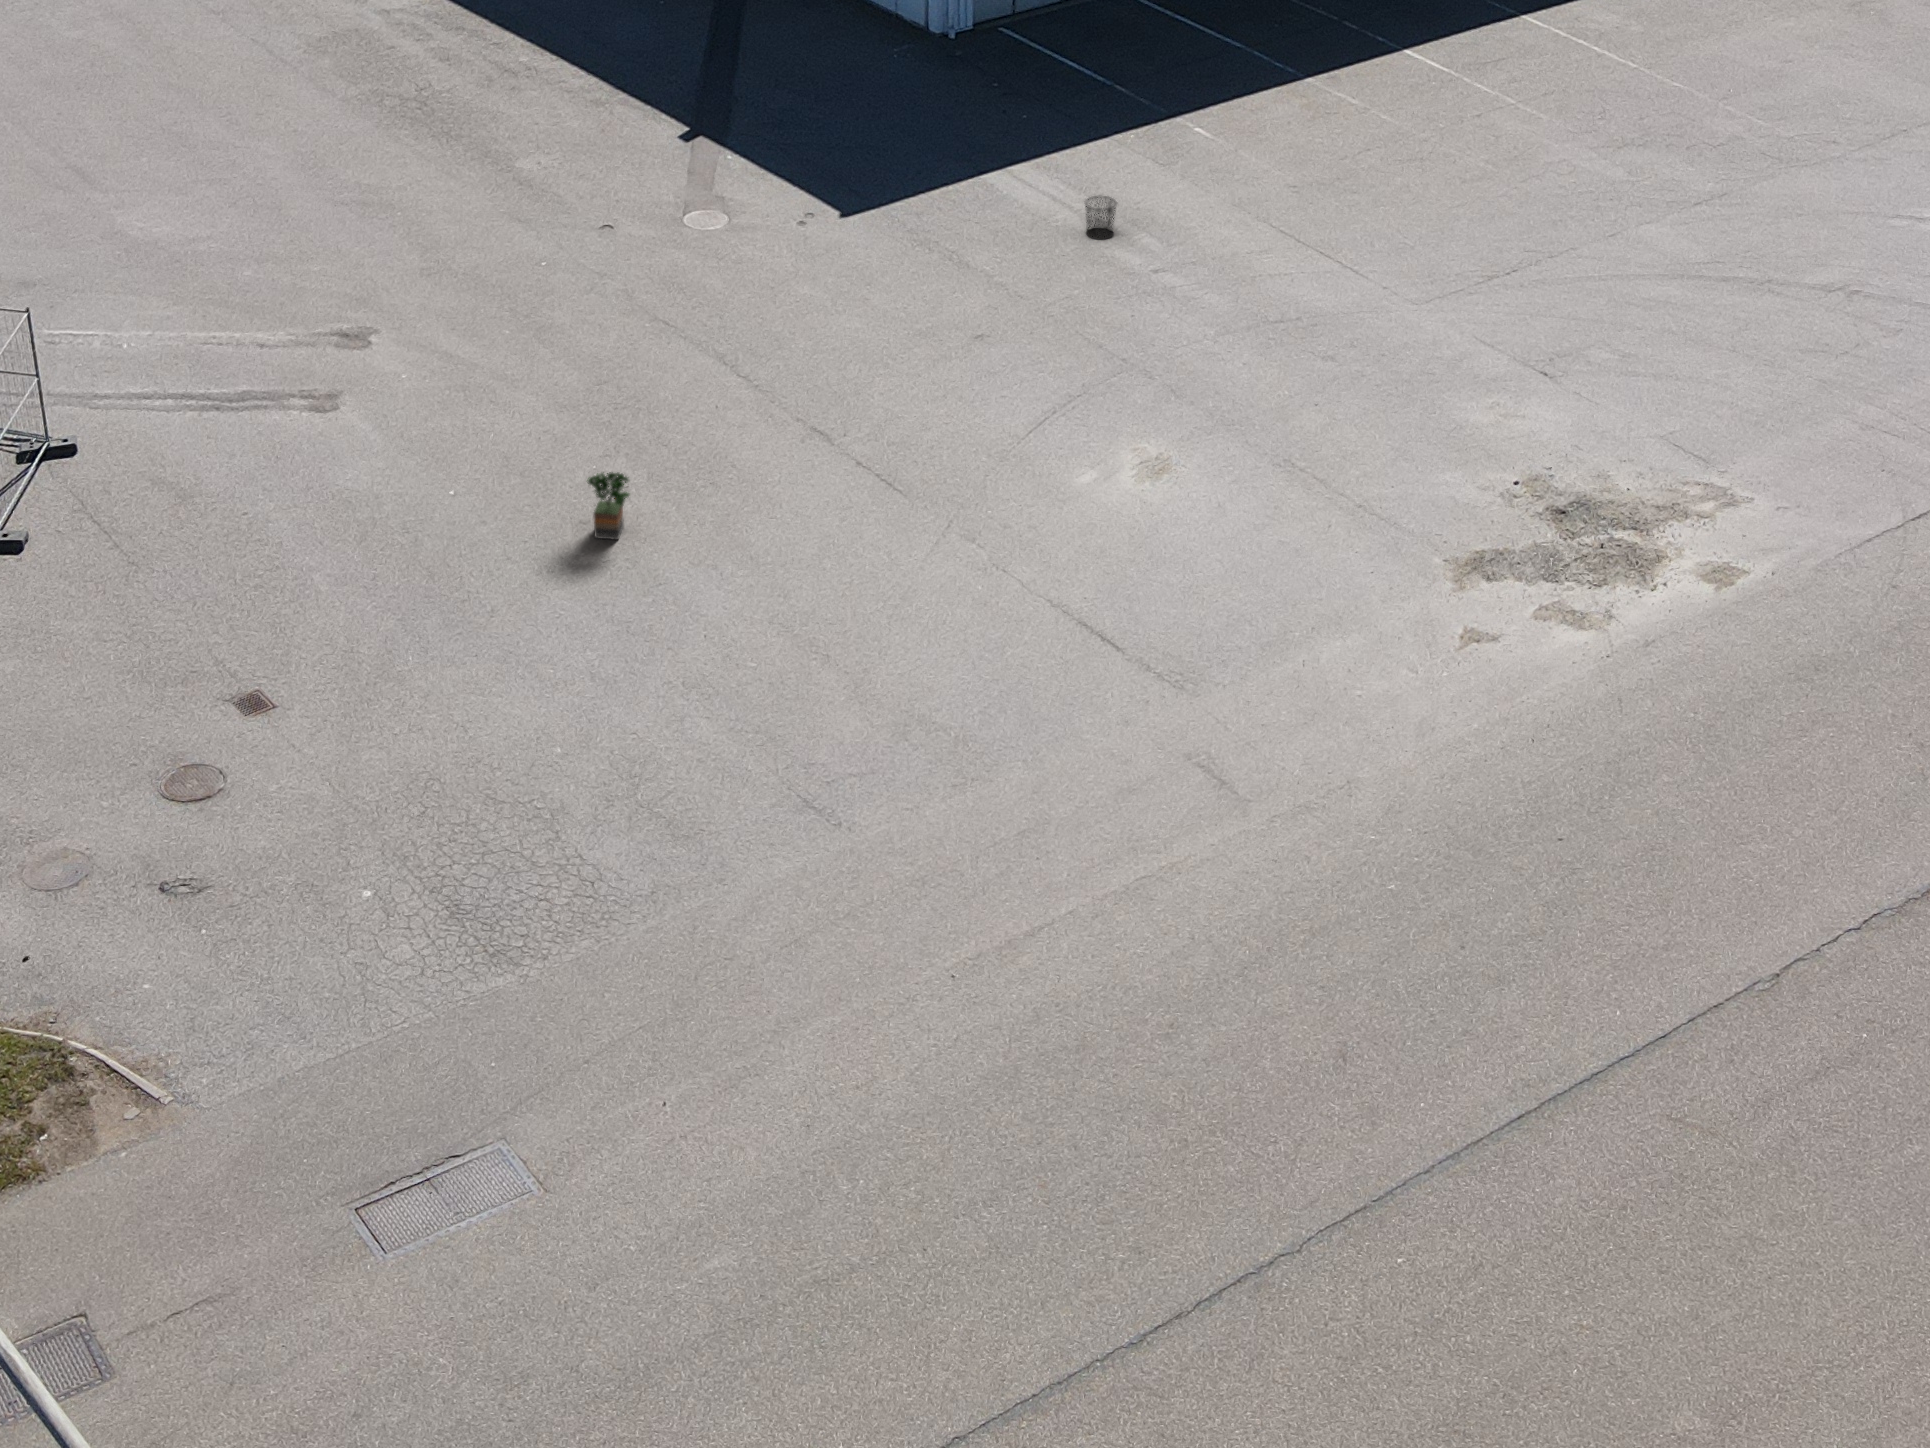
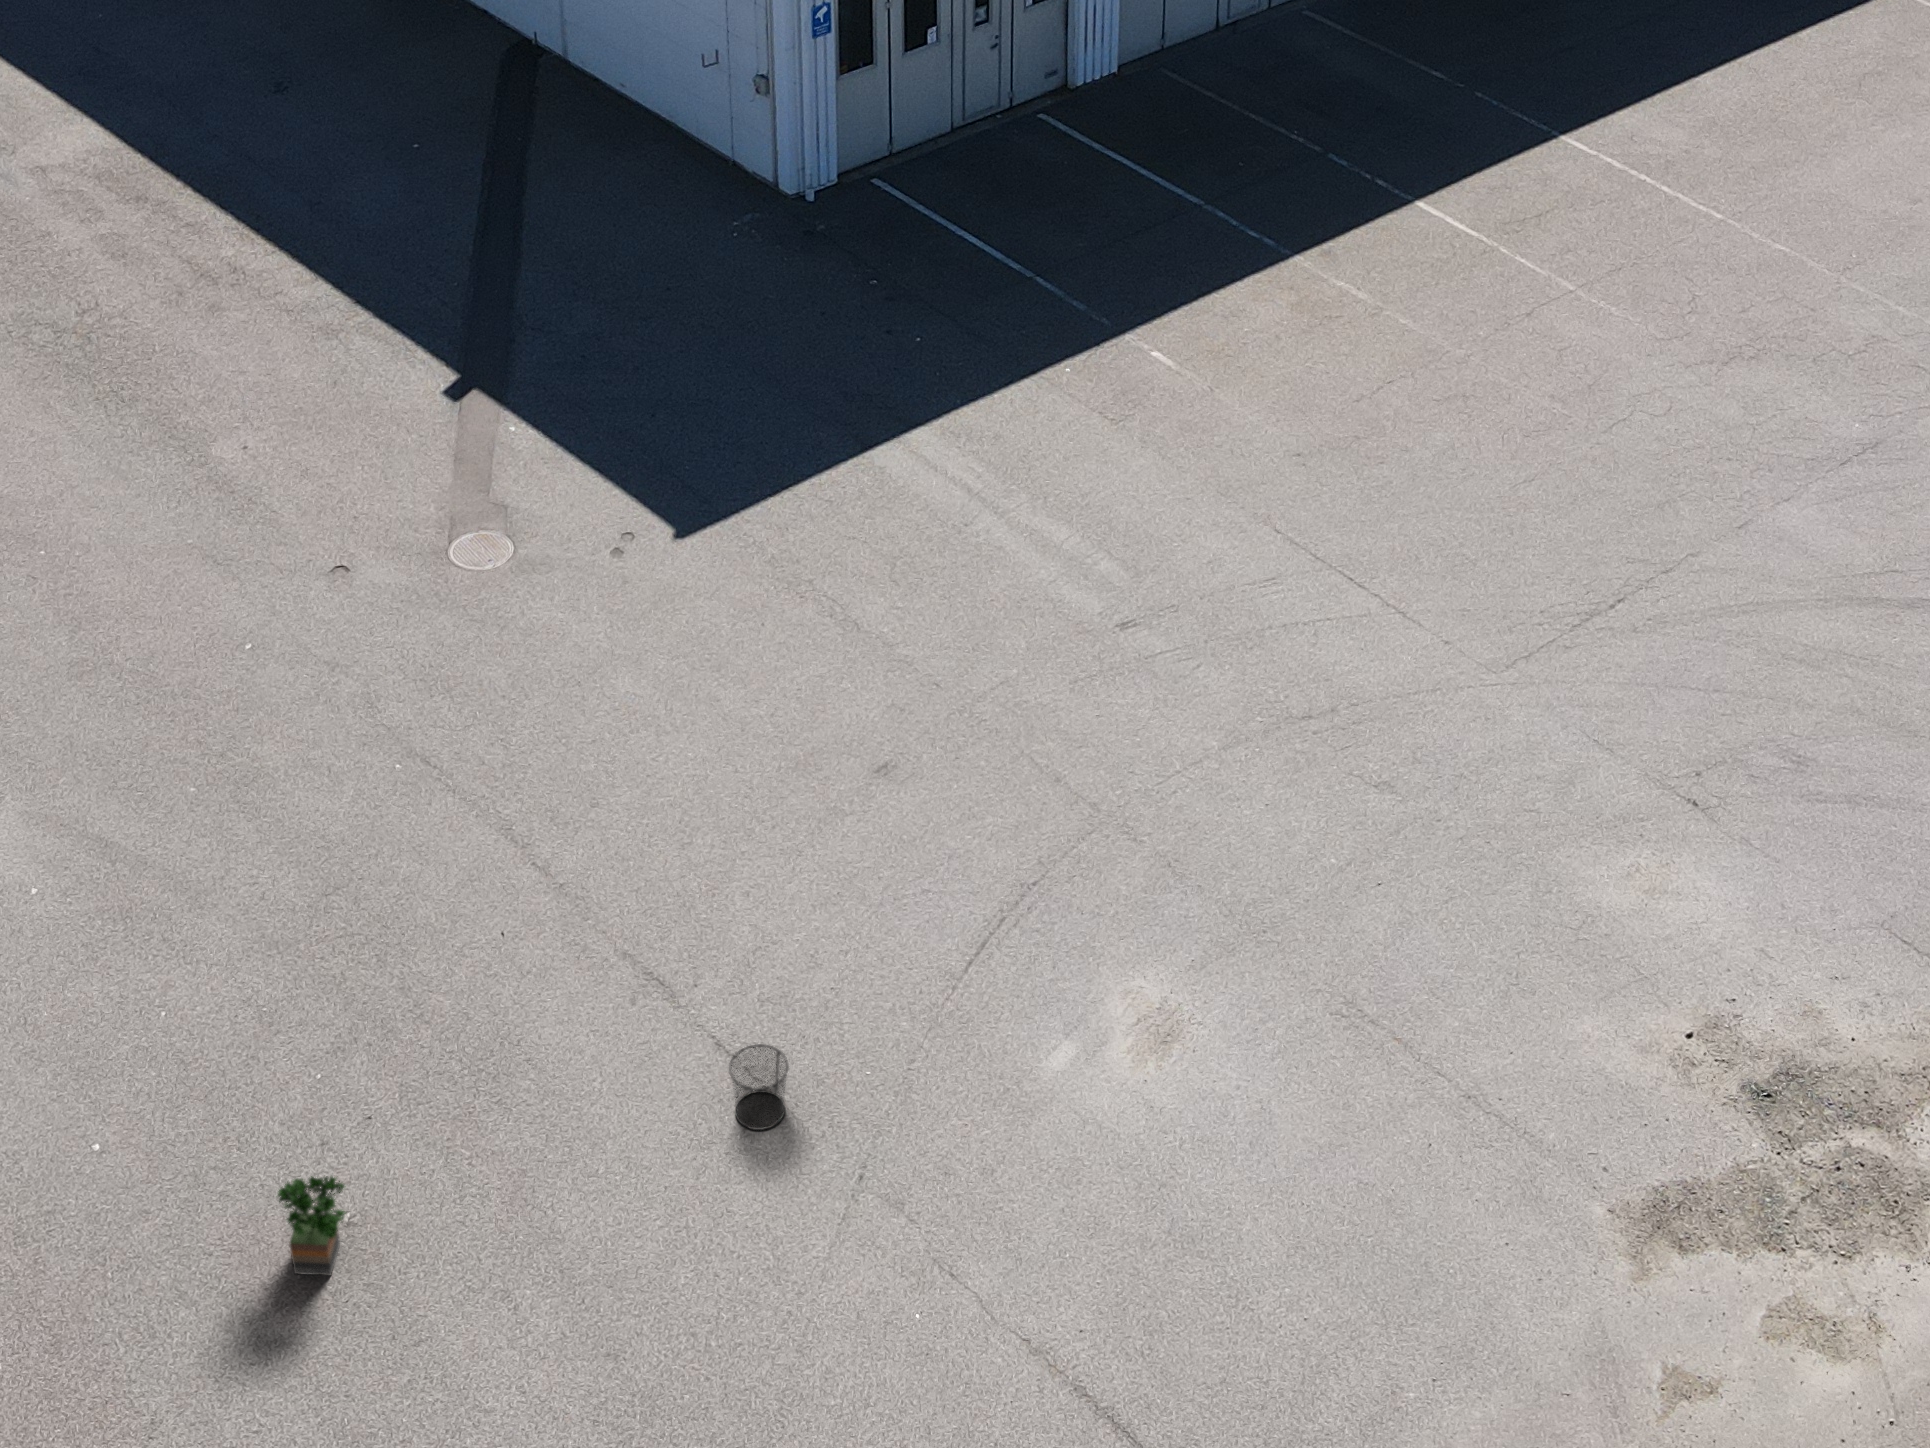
waste bin: present [1085,197,1116,240] -> present [729,1044,789,1130]

